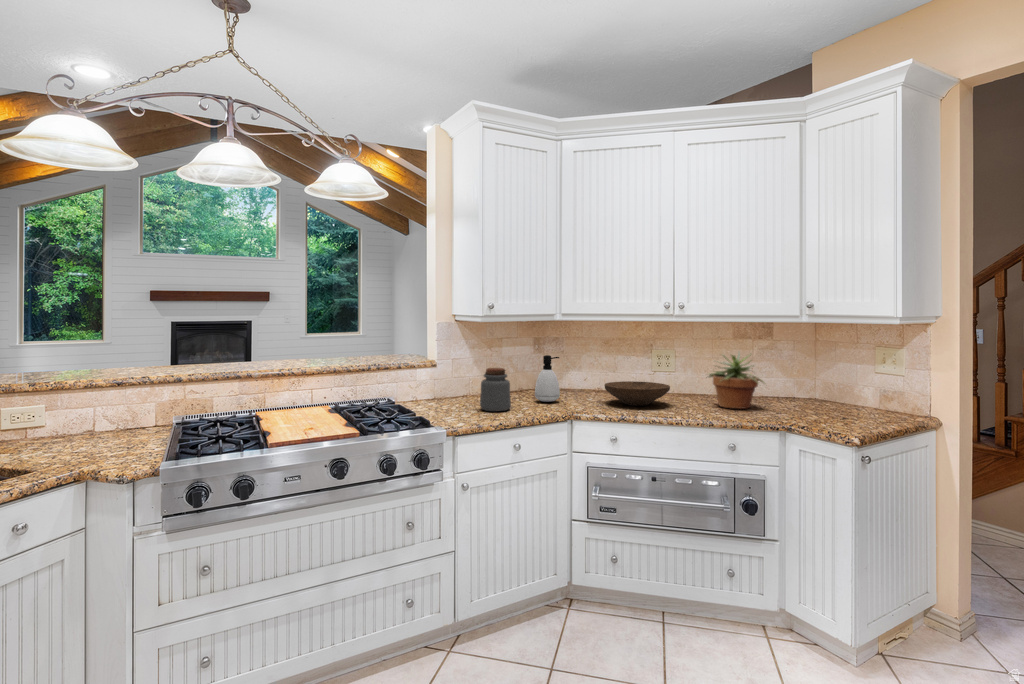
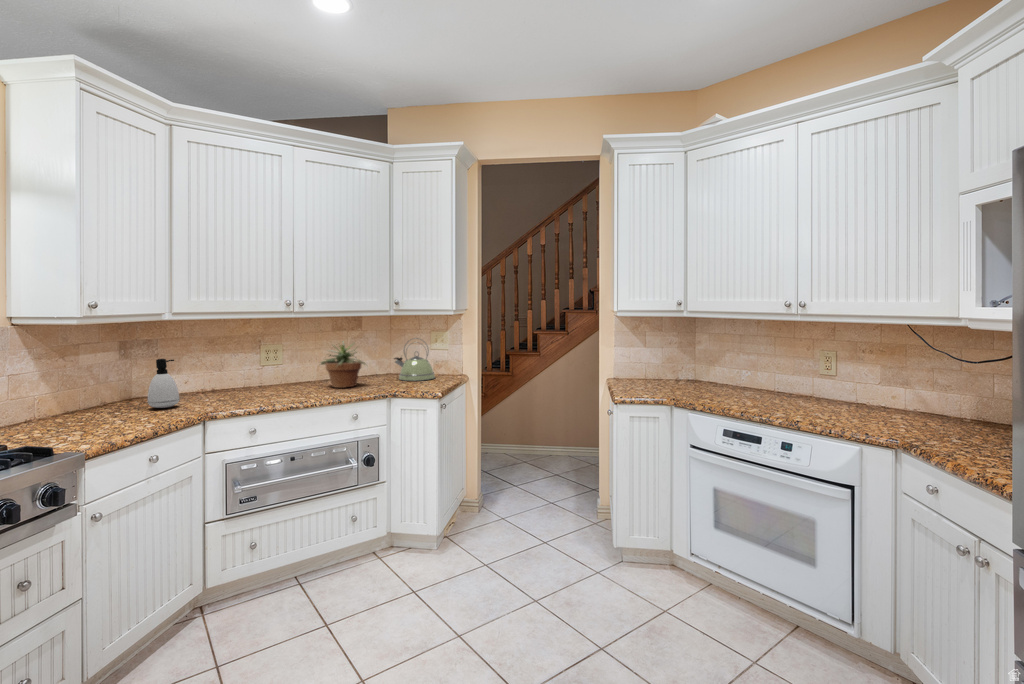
kettle: none [812,354,875,415] -> present [394,338,435,381]
jar: present [480,368,511,411] -> none [89,377,133,427]
wooden bowl: present [605,381,670,406] -> none [227,375,293,398]

